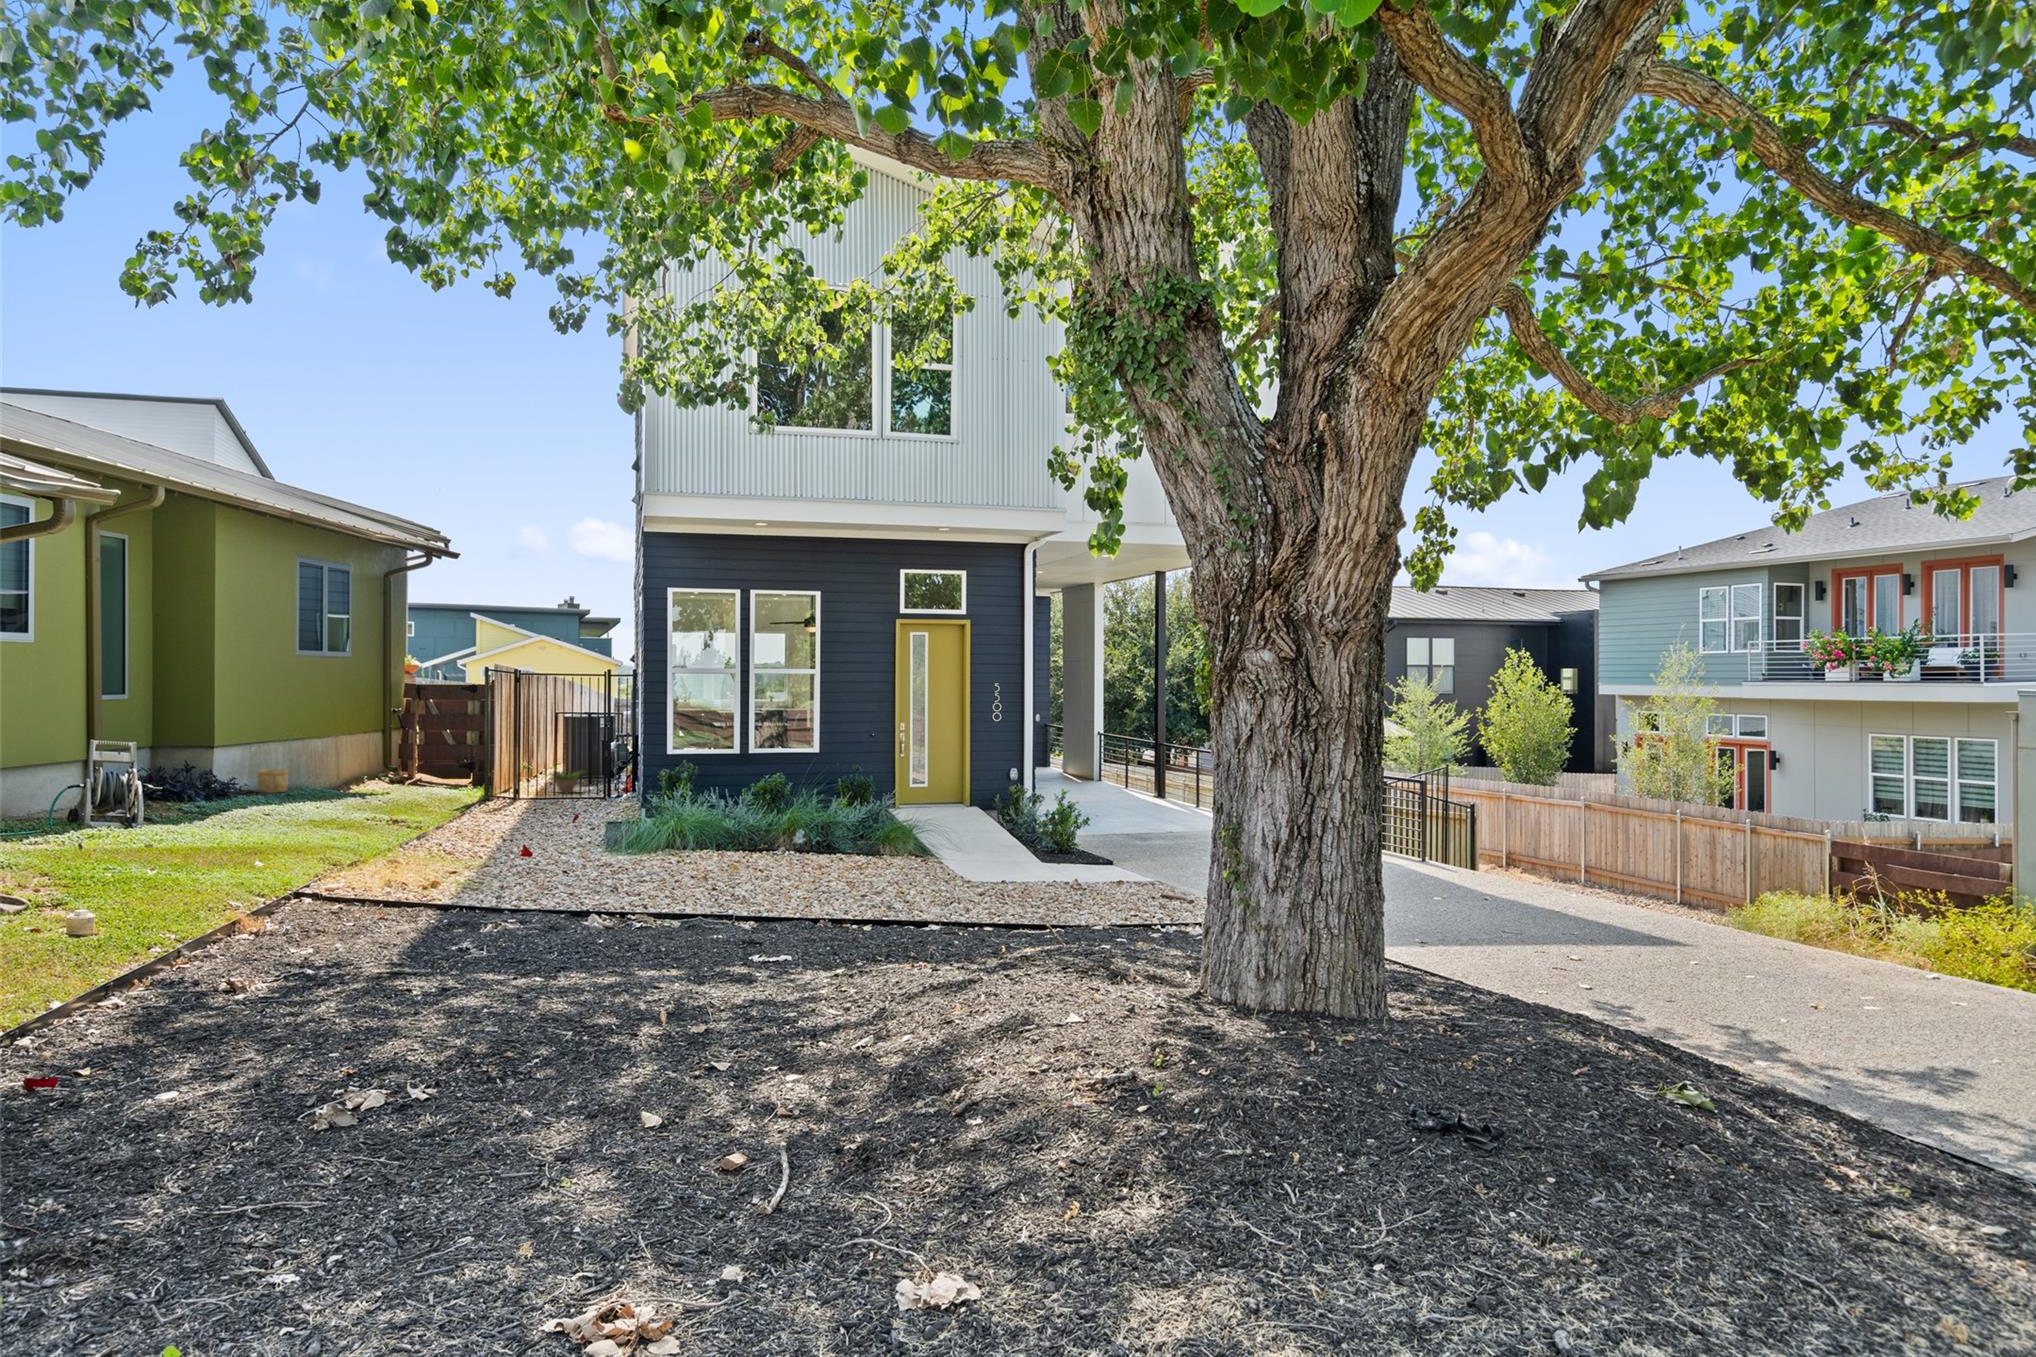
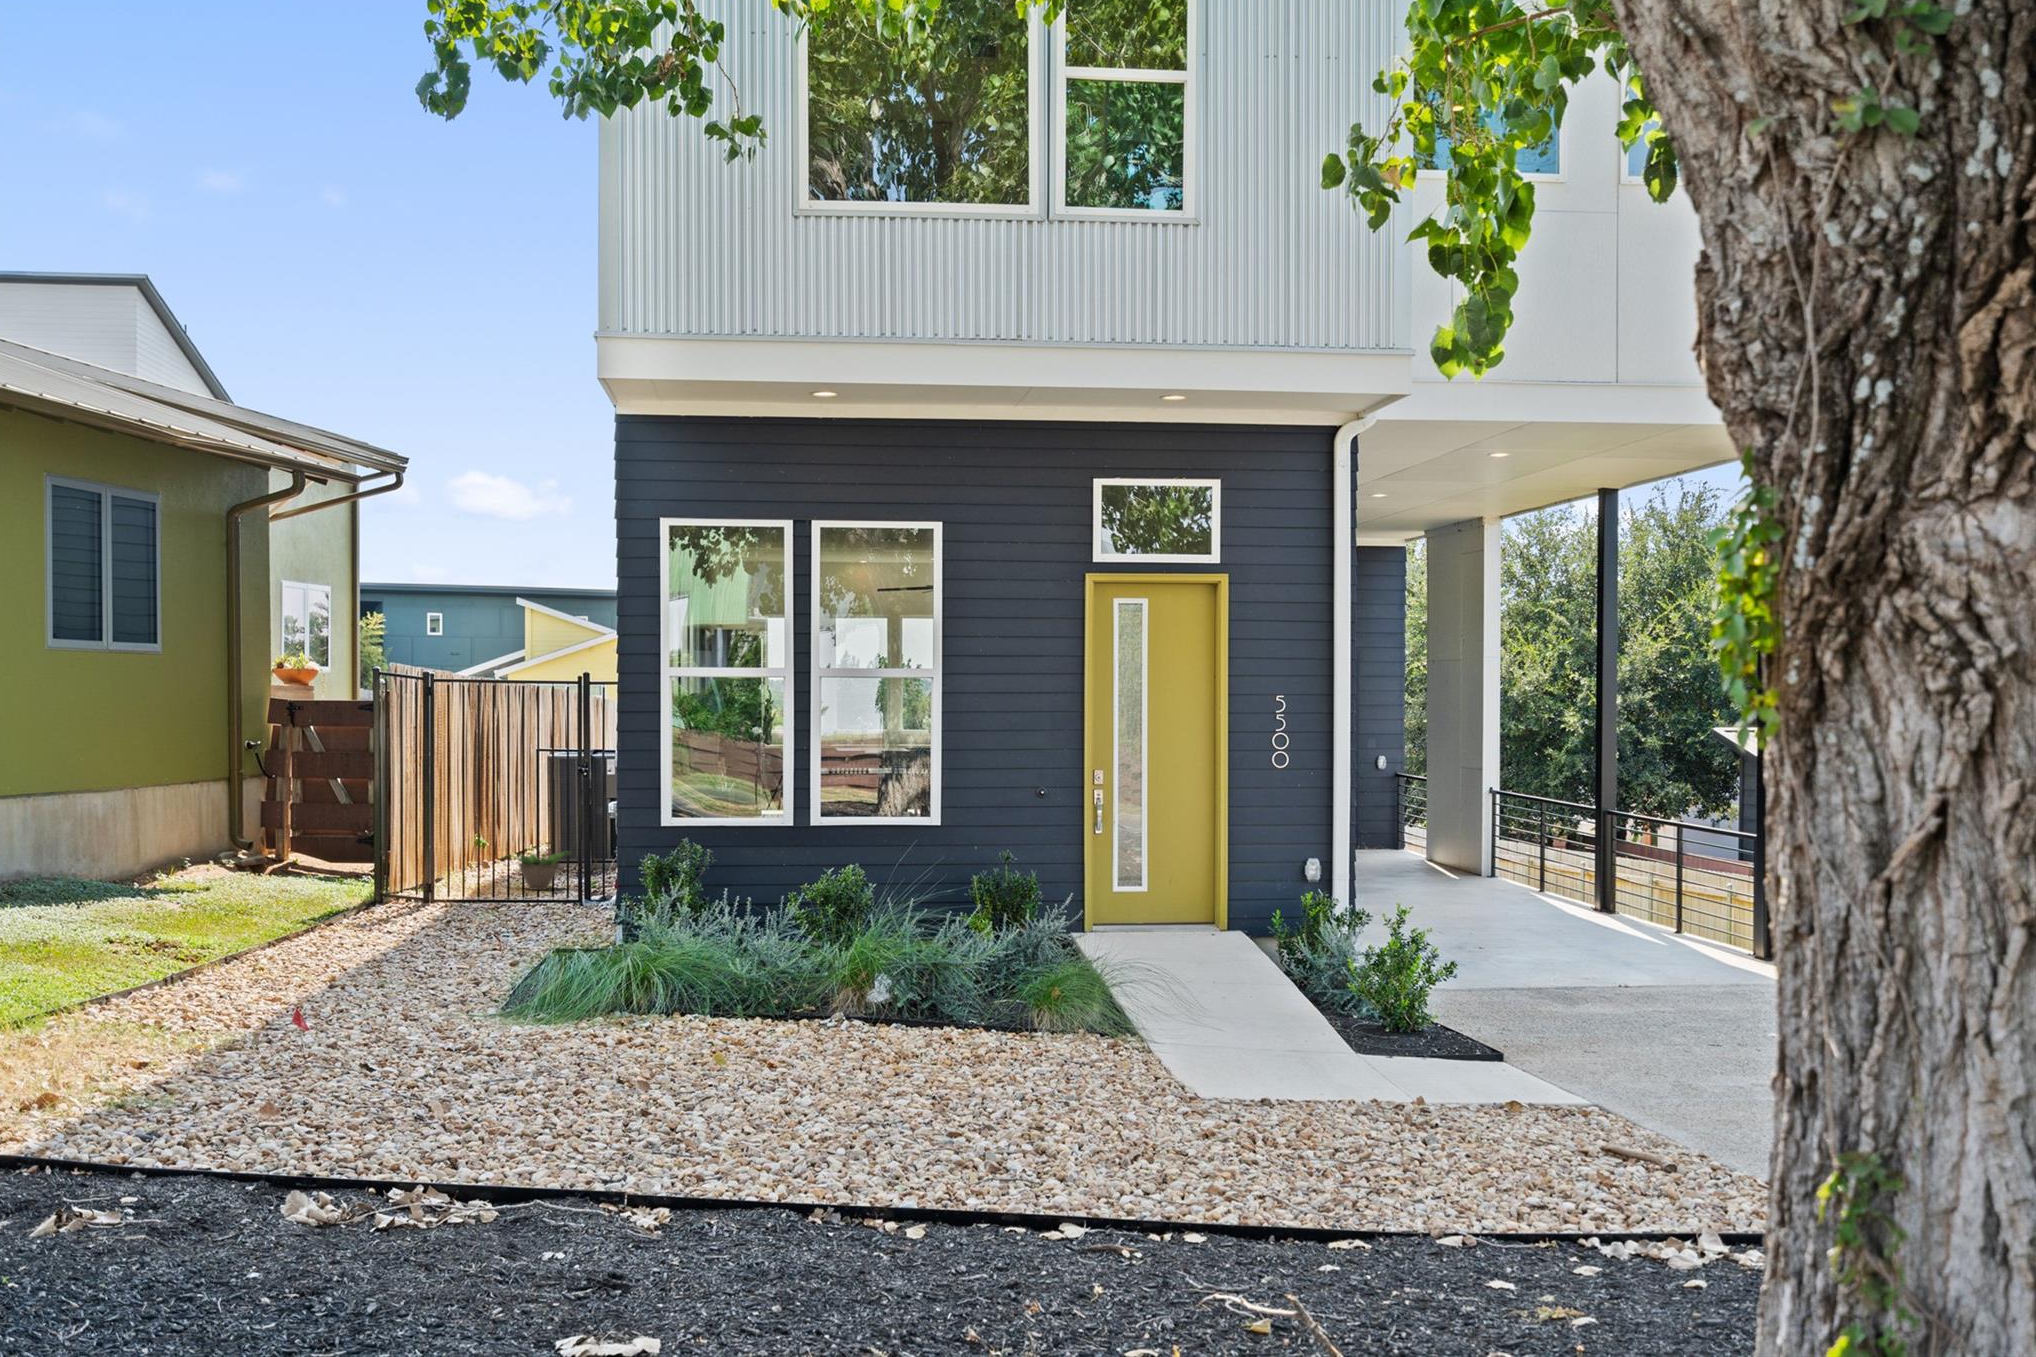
wooden bucket: present [257,769,288,793] -> none [40,844,92,884]

